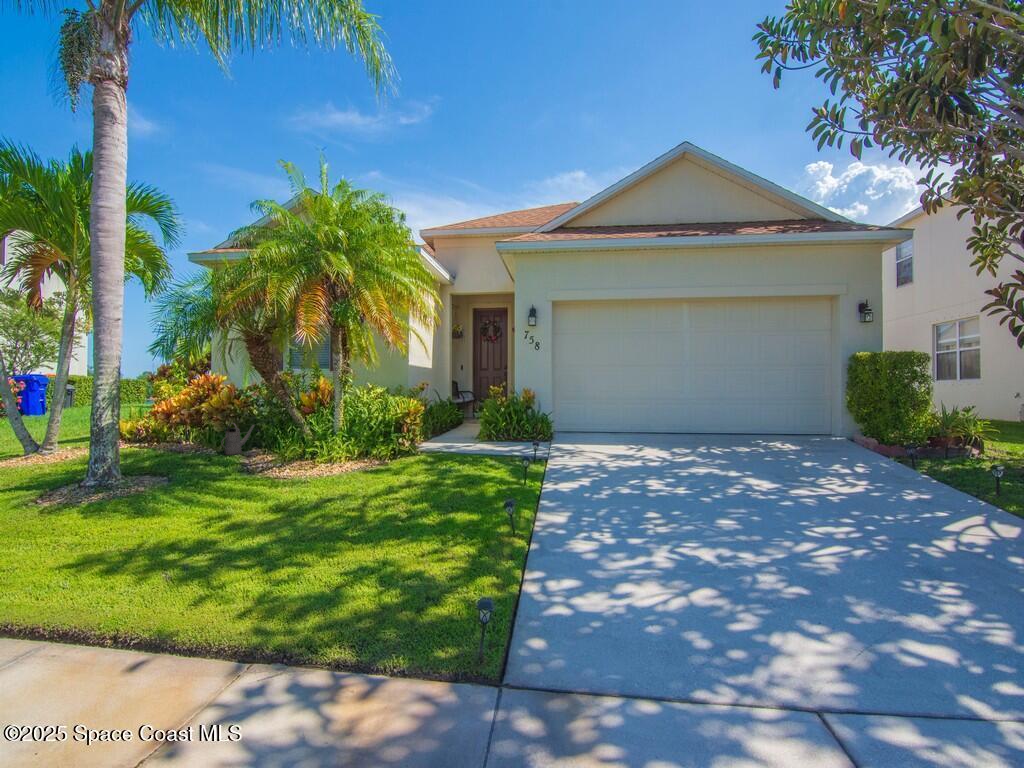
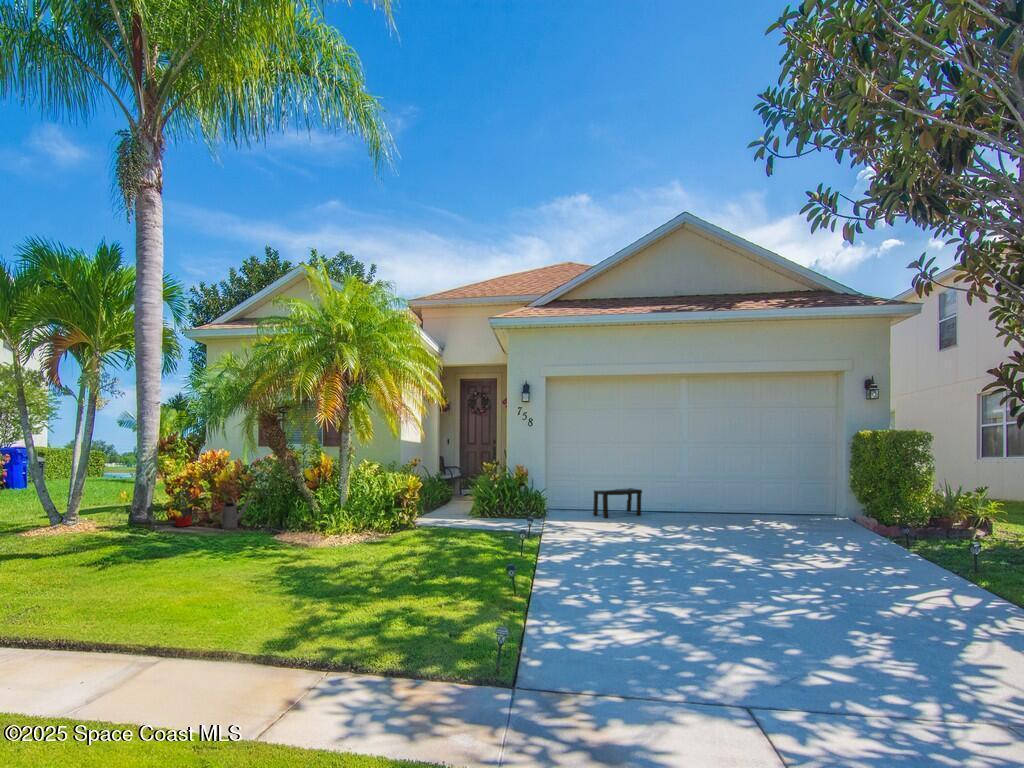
bench: none [600,410,650,440] -> present [593,488,642,518]
decorative plant: none [180,413,198,452] -> present [175,491,194,527]

